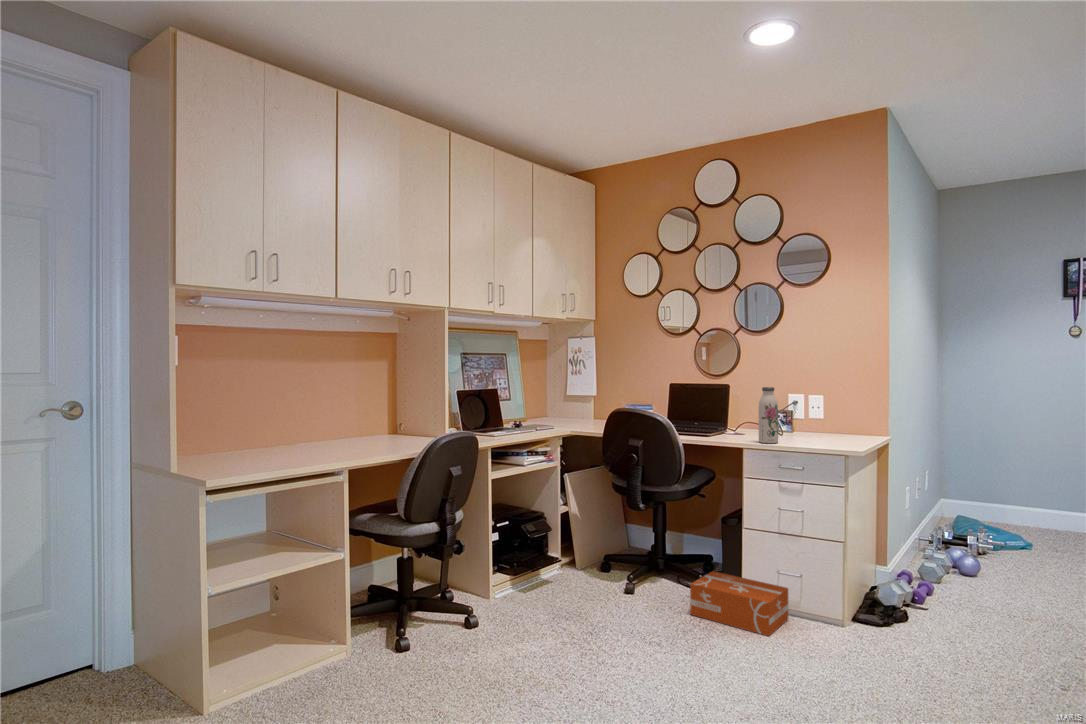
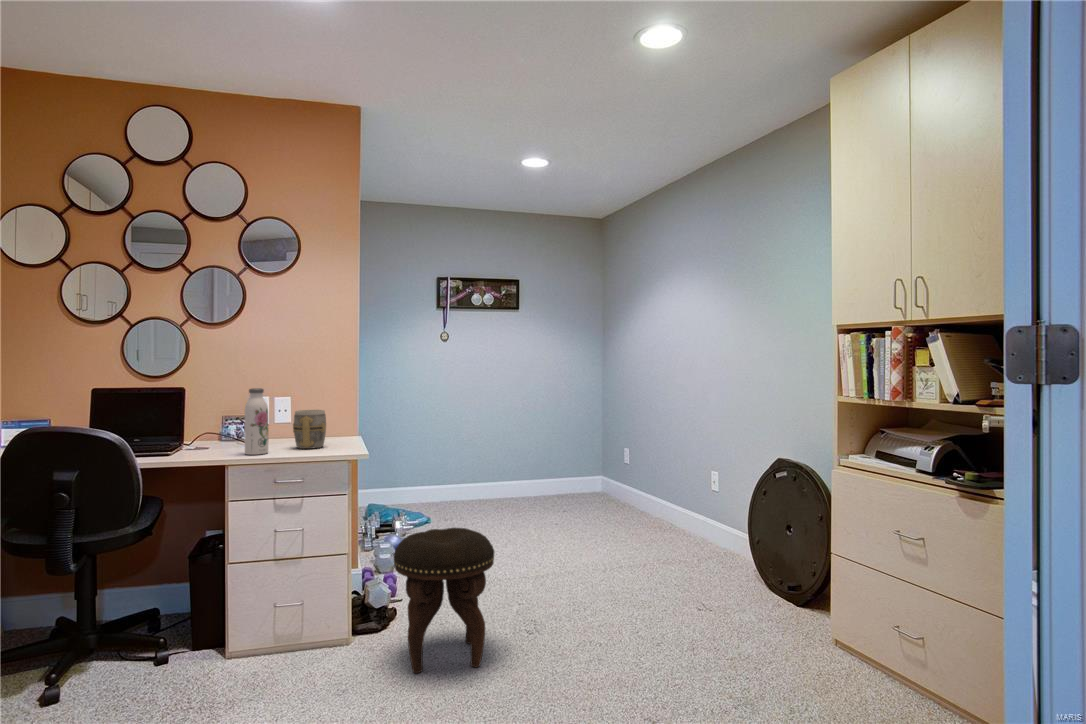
mug: none [803,408,835,444] -> present [293,410,326,449]
footstool: none [873,542,996,701] -> present [394,528,494,673]
cardboard box: present [690,571,788,636] -> none [167,617,288,695]

